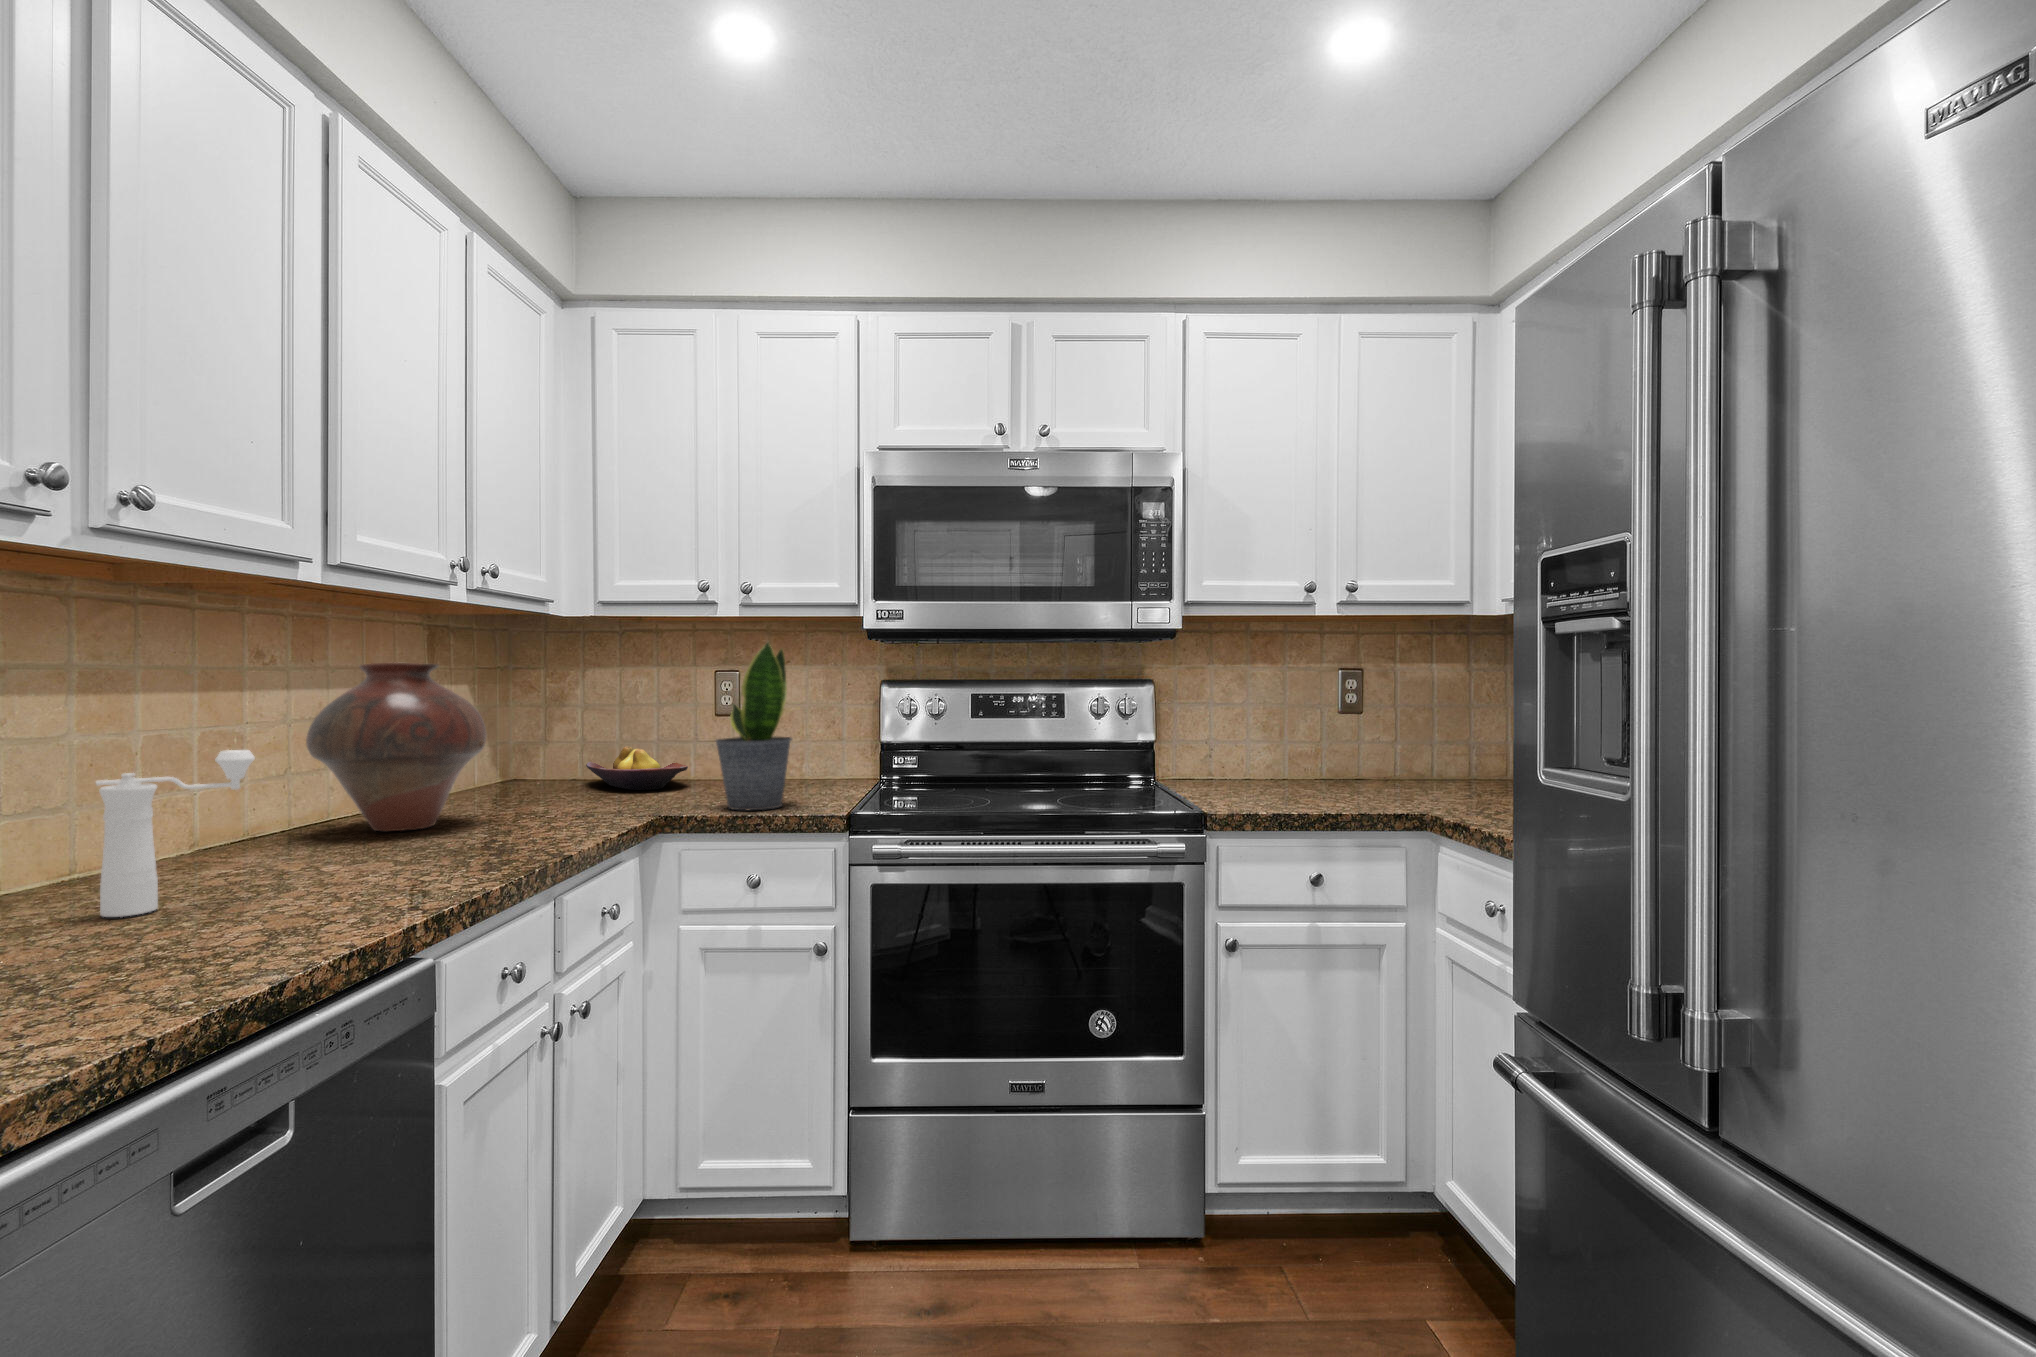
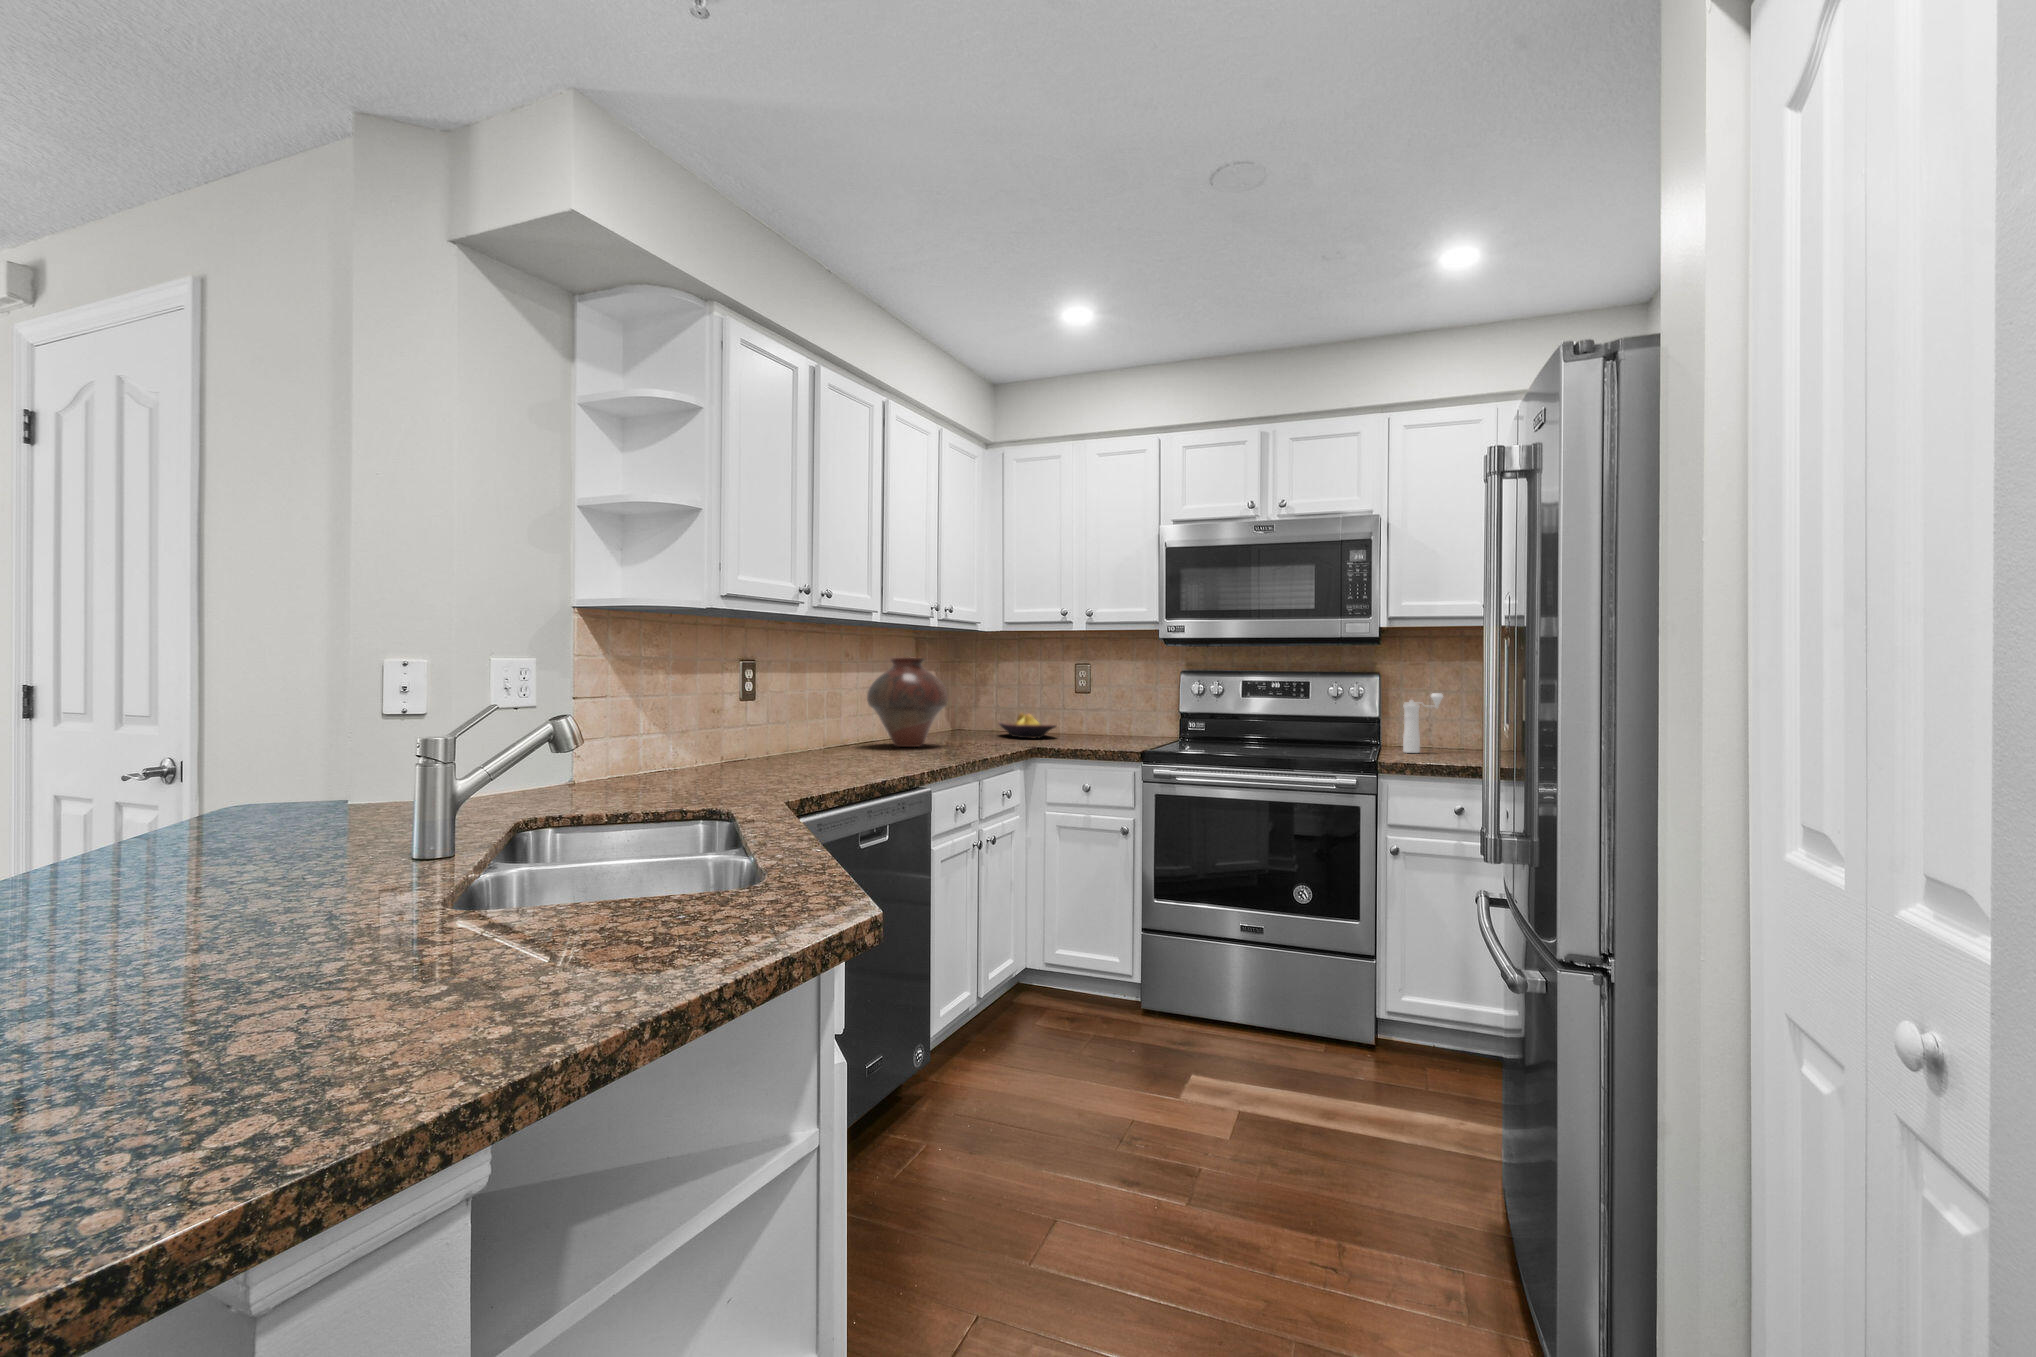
potted plant: present [716,642,792,810] -> none [1068,645,1114,748]
pepper mill: present [96,750,255,917] -> present [1403,693,1443,753]

